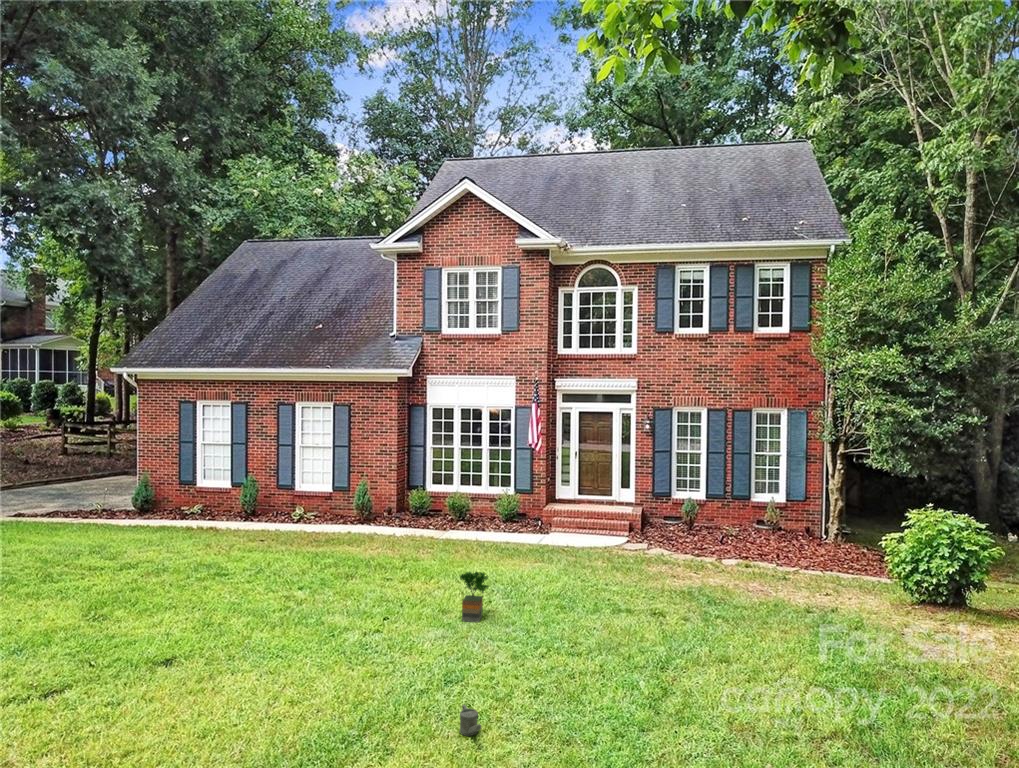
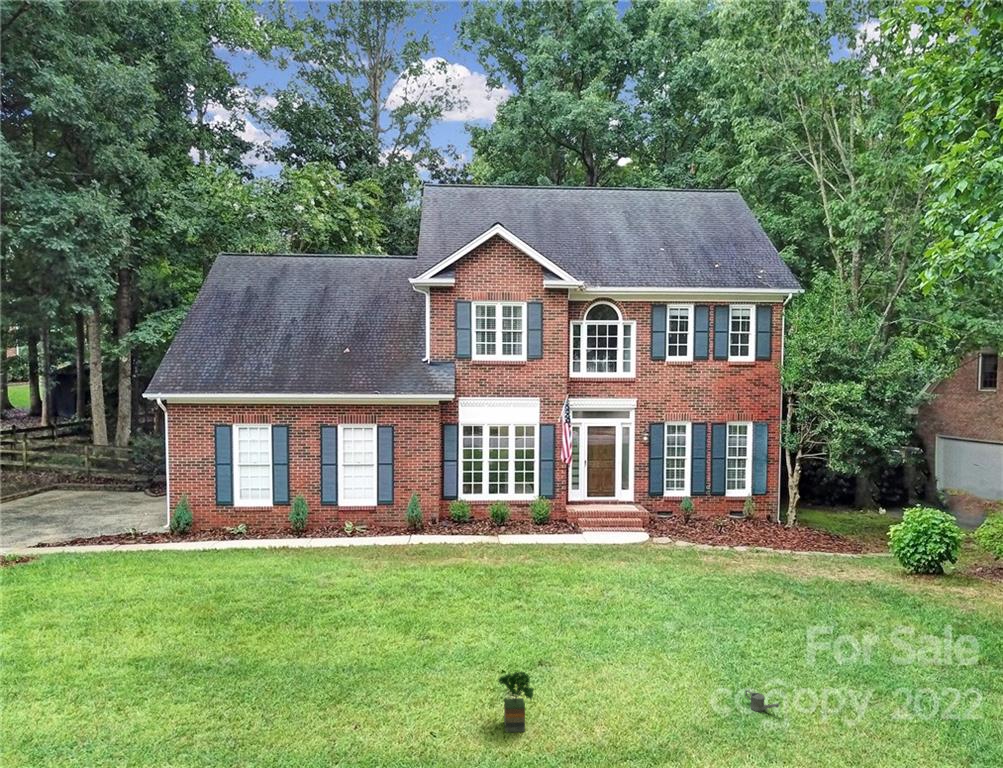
potted tree: present [460,572,488,622] -> present [499,672,534,732]

